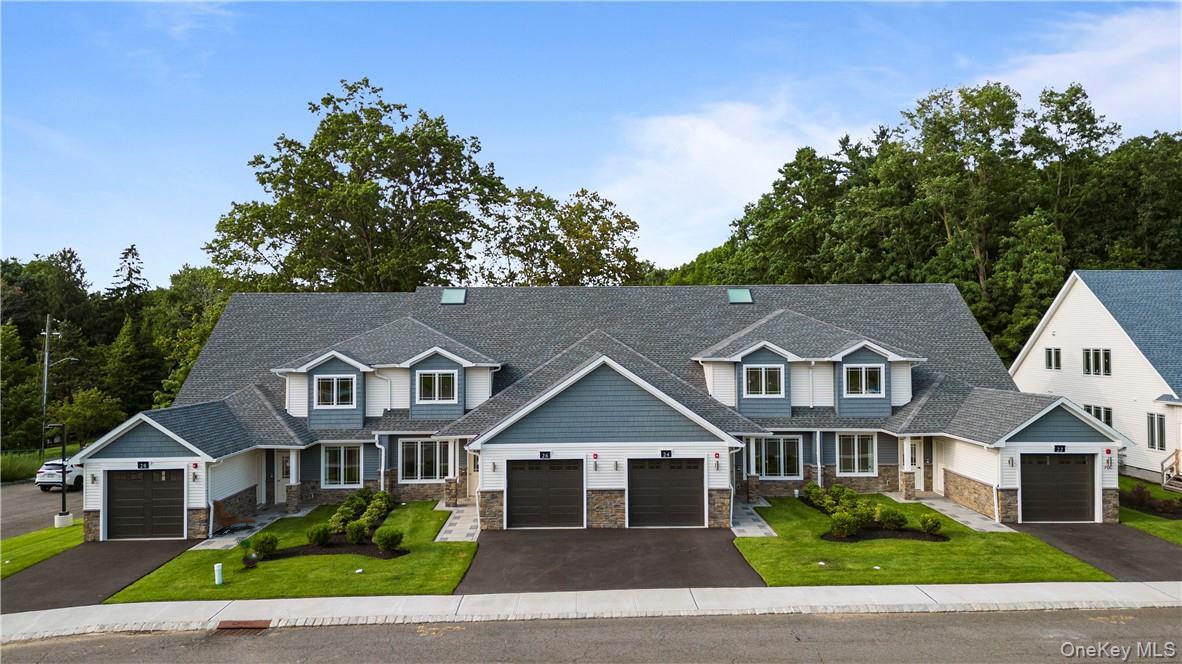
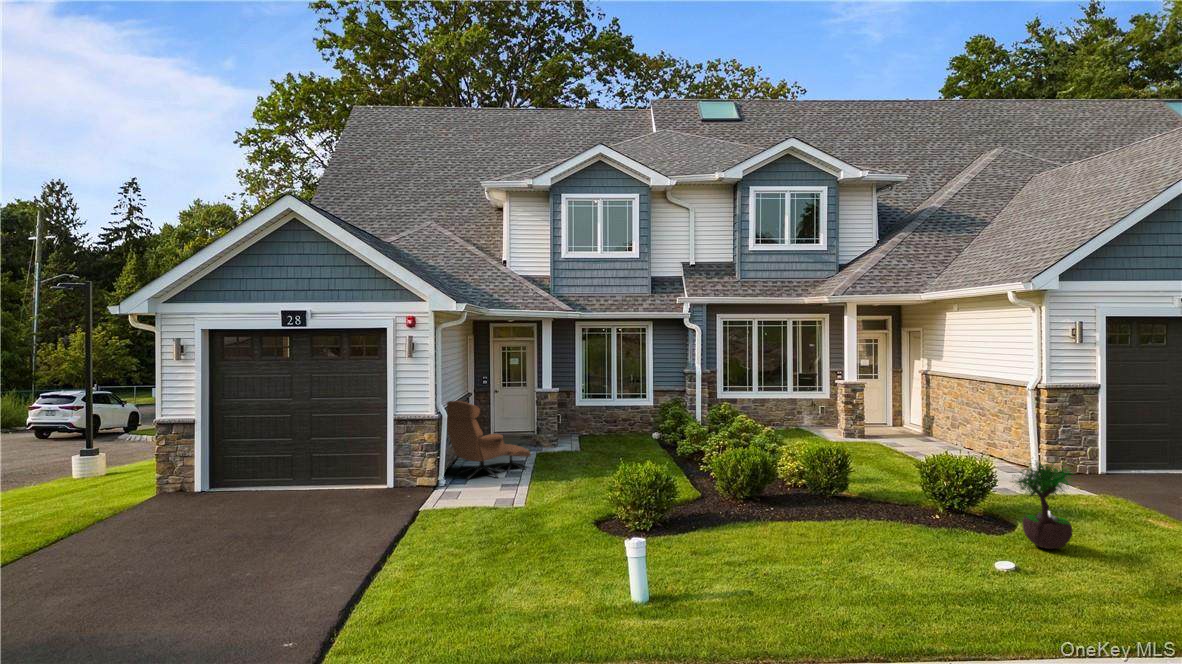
potted tree: present [237,537,259,567] -> present [1012,462,1072,549]

